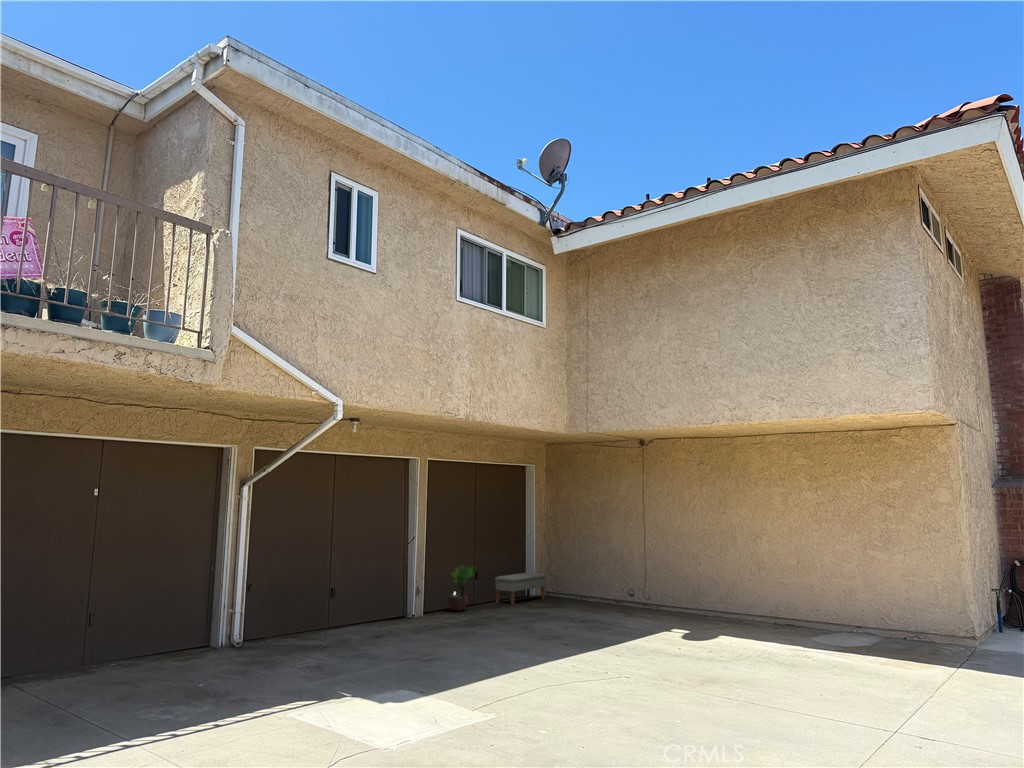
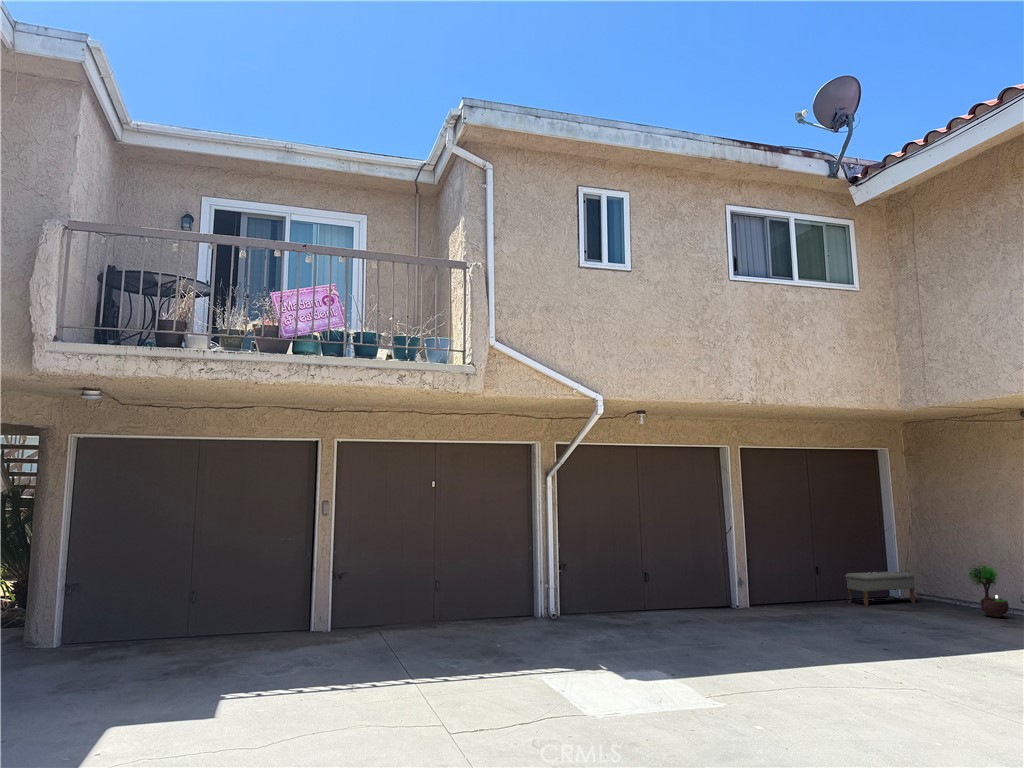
potted tree: present [447,567,472,611] -> present [968,563,1009,617]

